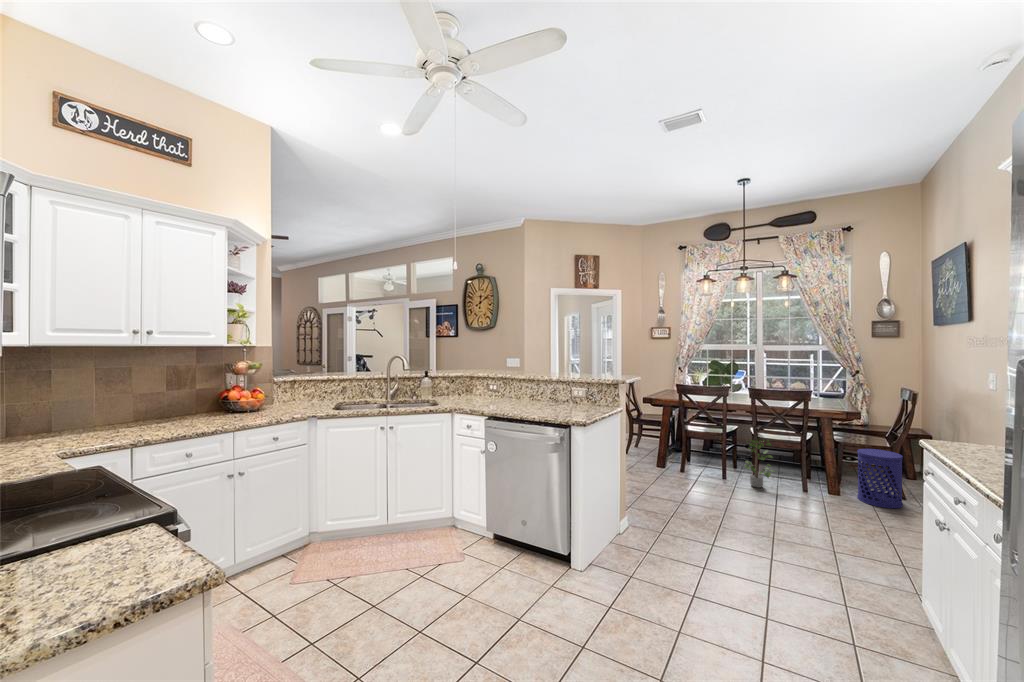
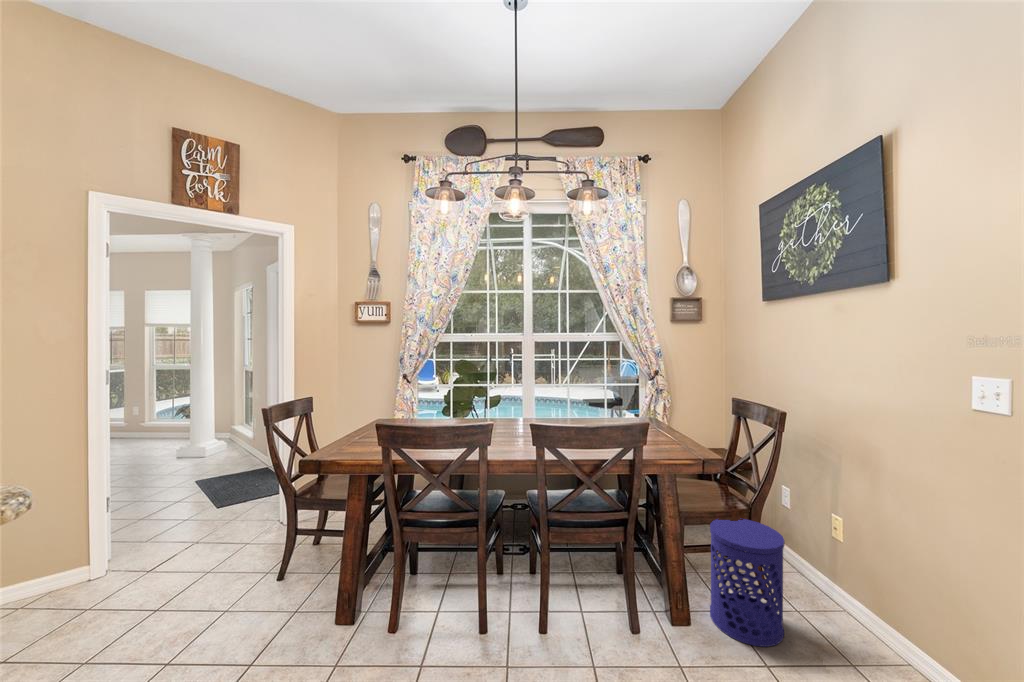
potted plant: present [745,439,775,488] -> none [527,536,593,653]

